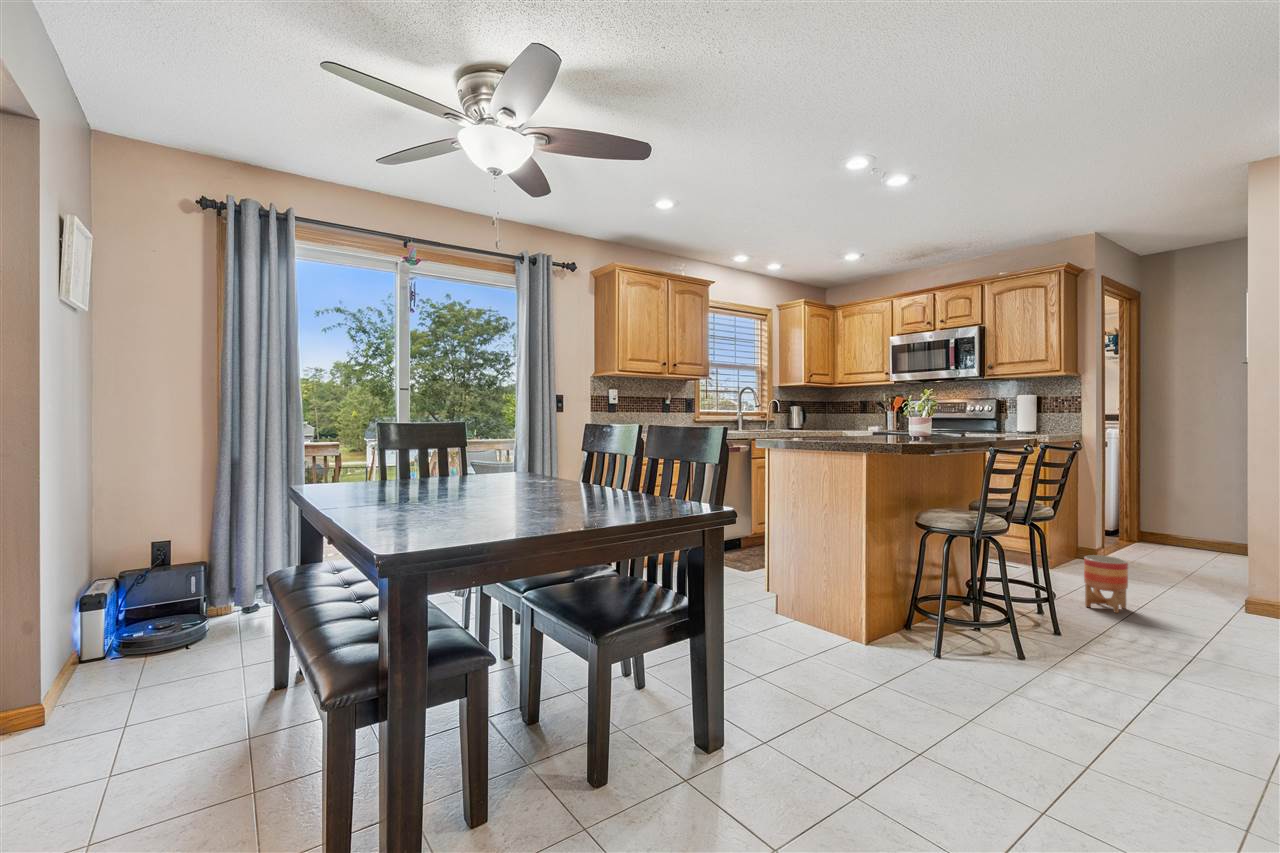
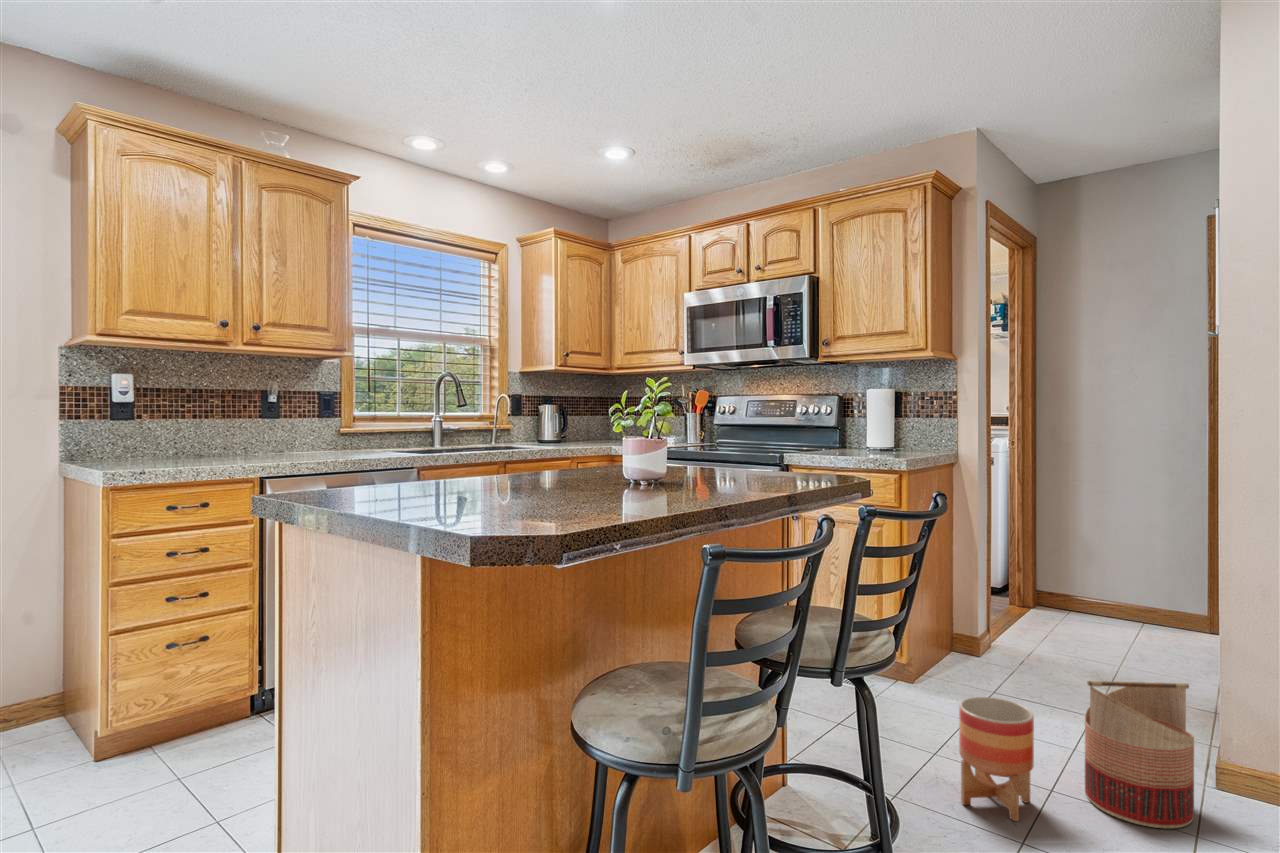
basket: none [1160,547,1226,621] -> present [1085,680,1194,828]

